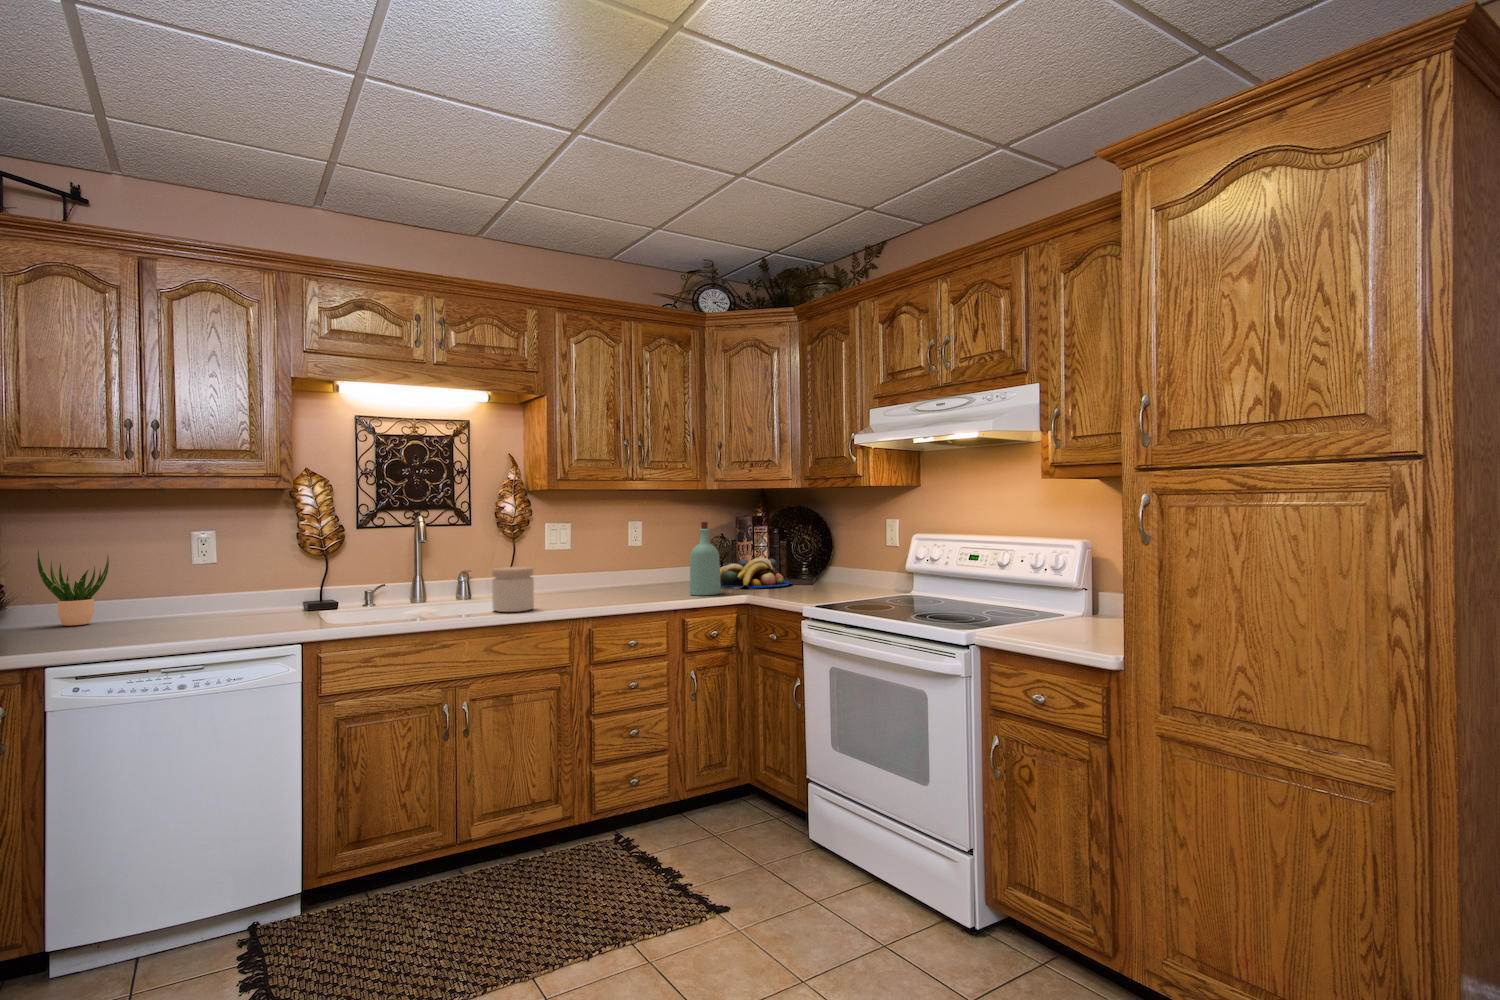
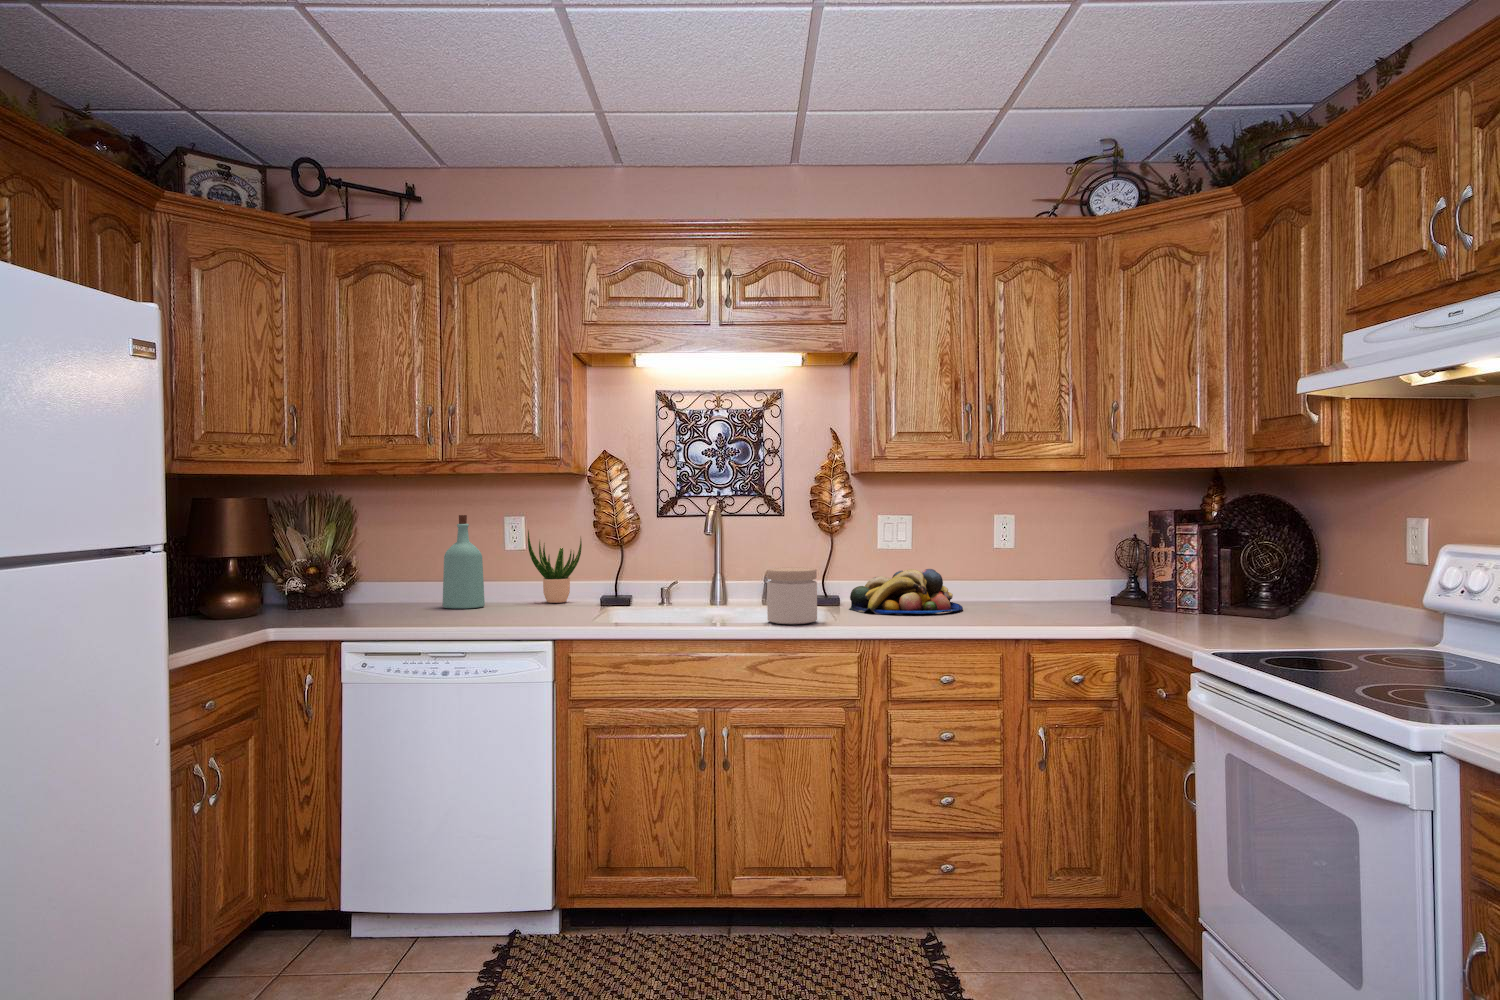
bottle: present [690,522,721,596] -> present [442,515,485,609]
potted plant: present [37,550,109,626] -> present [528,531,582,603]
fruit bowl: present [720,557,792,589] -> present [850,569,963,614]

